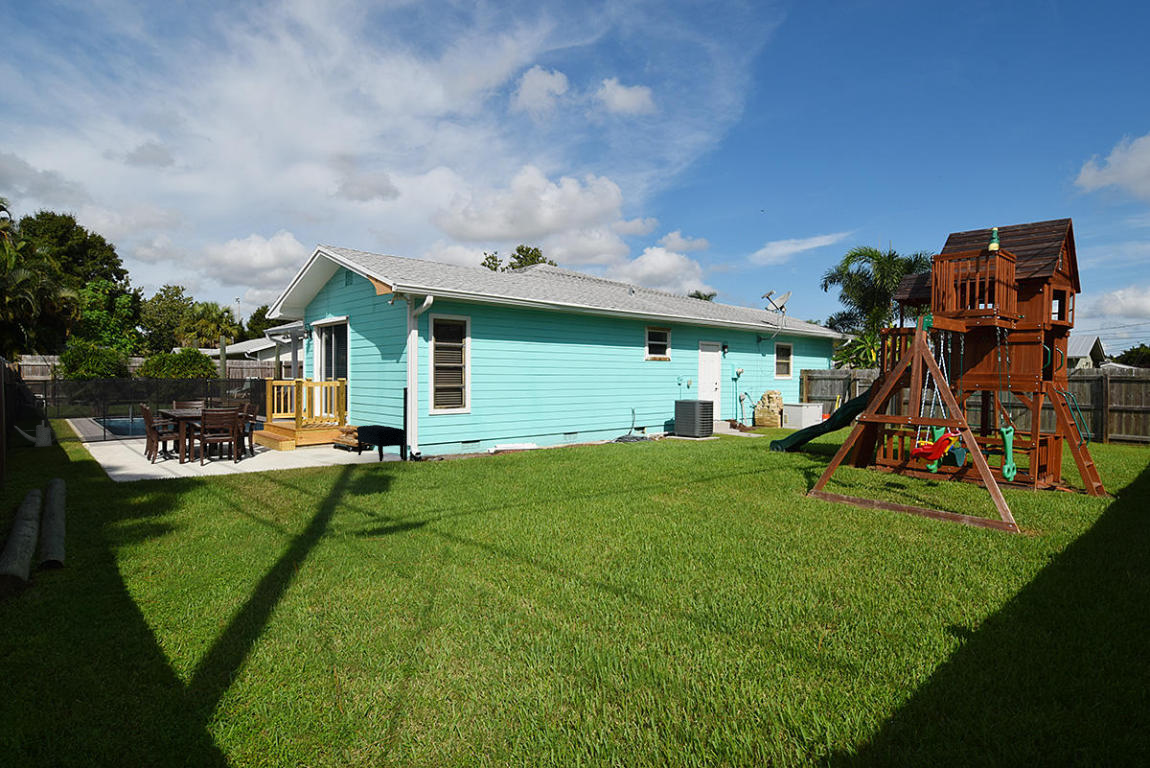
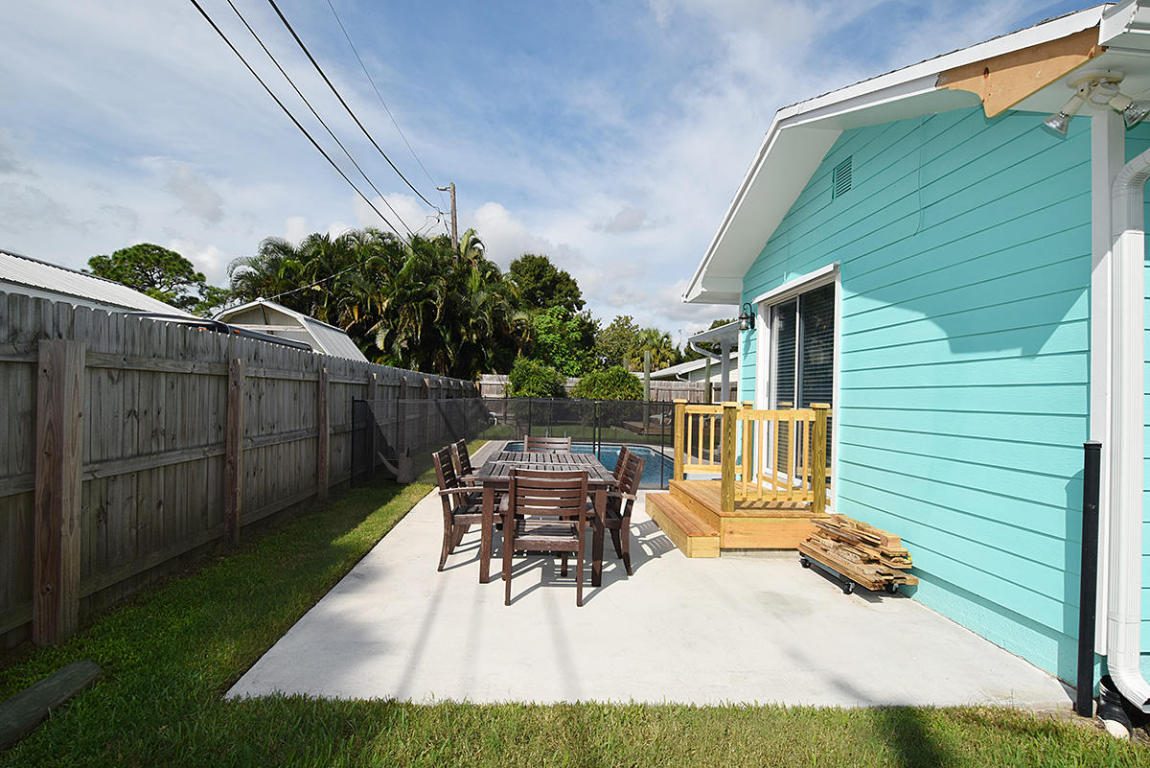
bench: present [357,425,405,462] -> none [878,537,1094,707]

